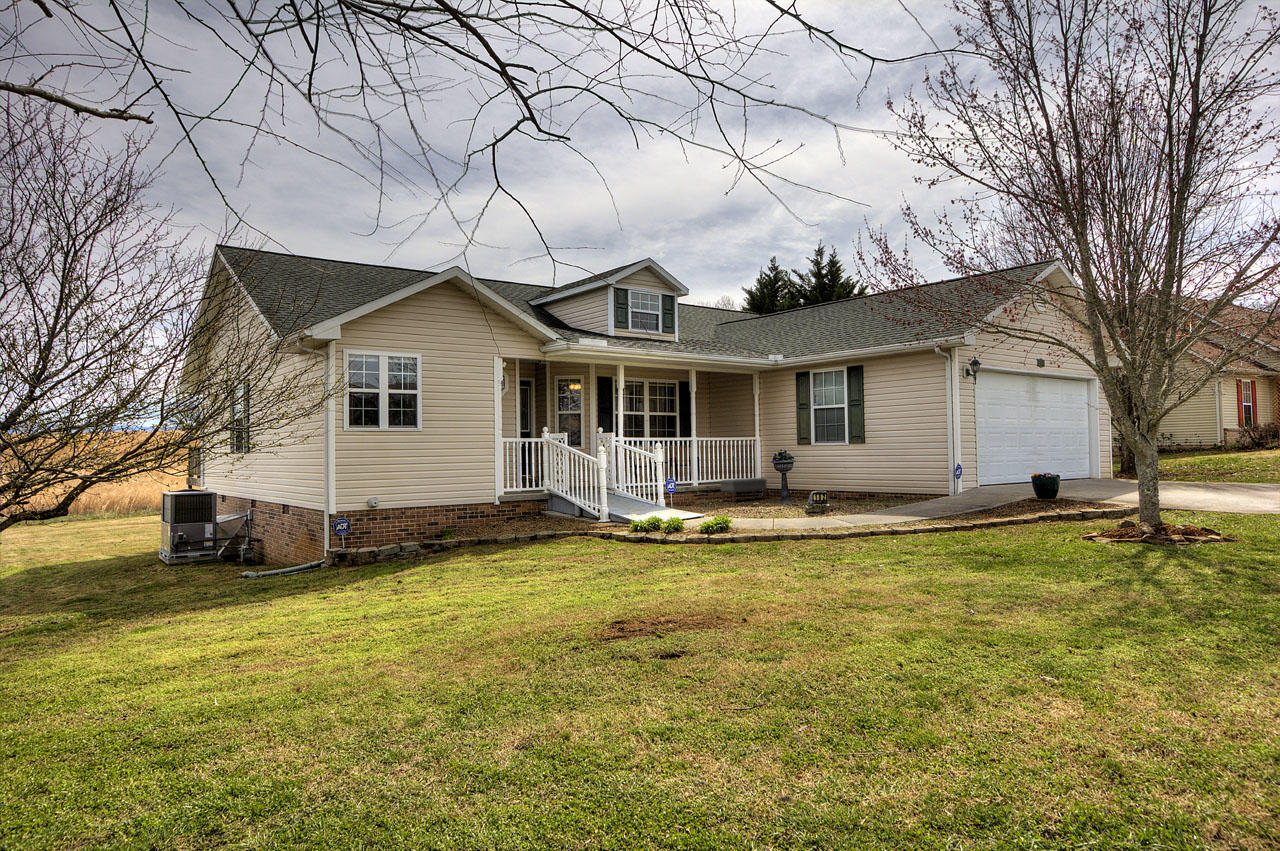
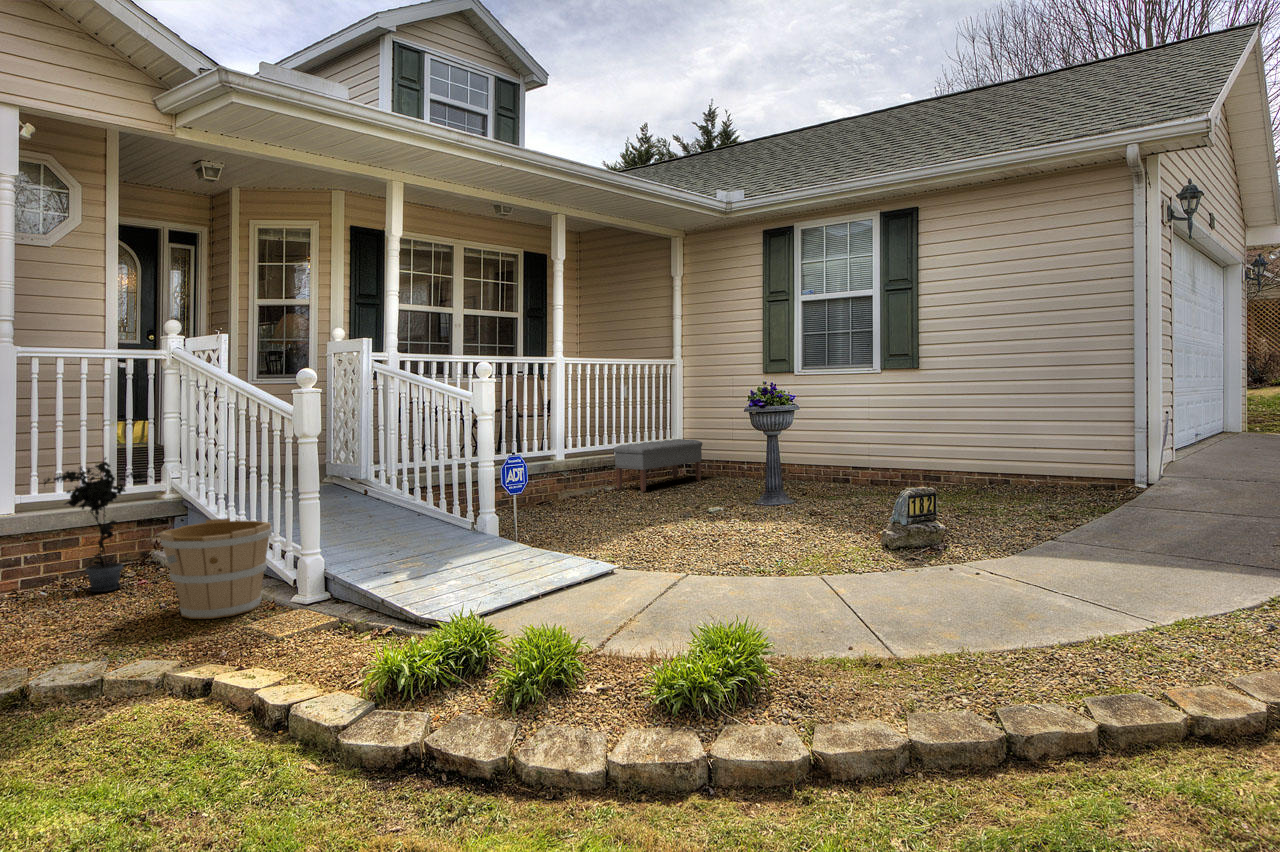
potted plant: none [518,476,548,522] -> present [44,458,152,592]
wooden bucket: none [559,496,592,526] -> present [159,518,272,619]

